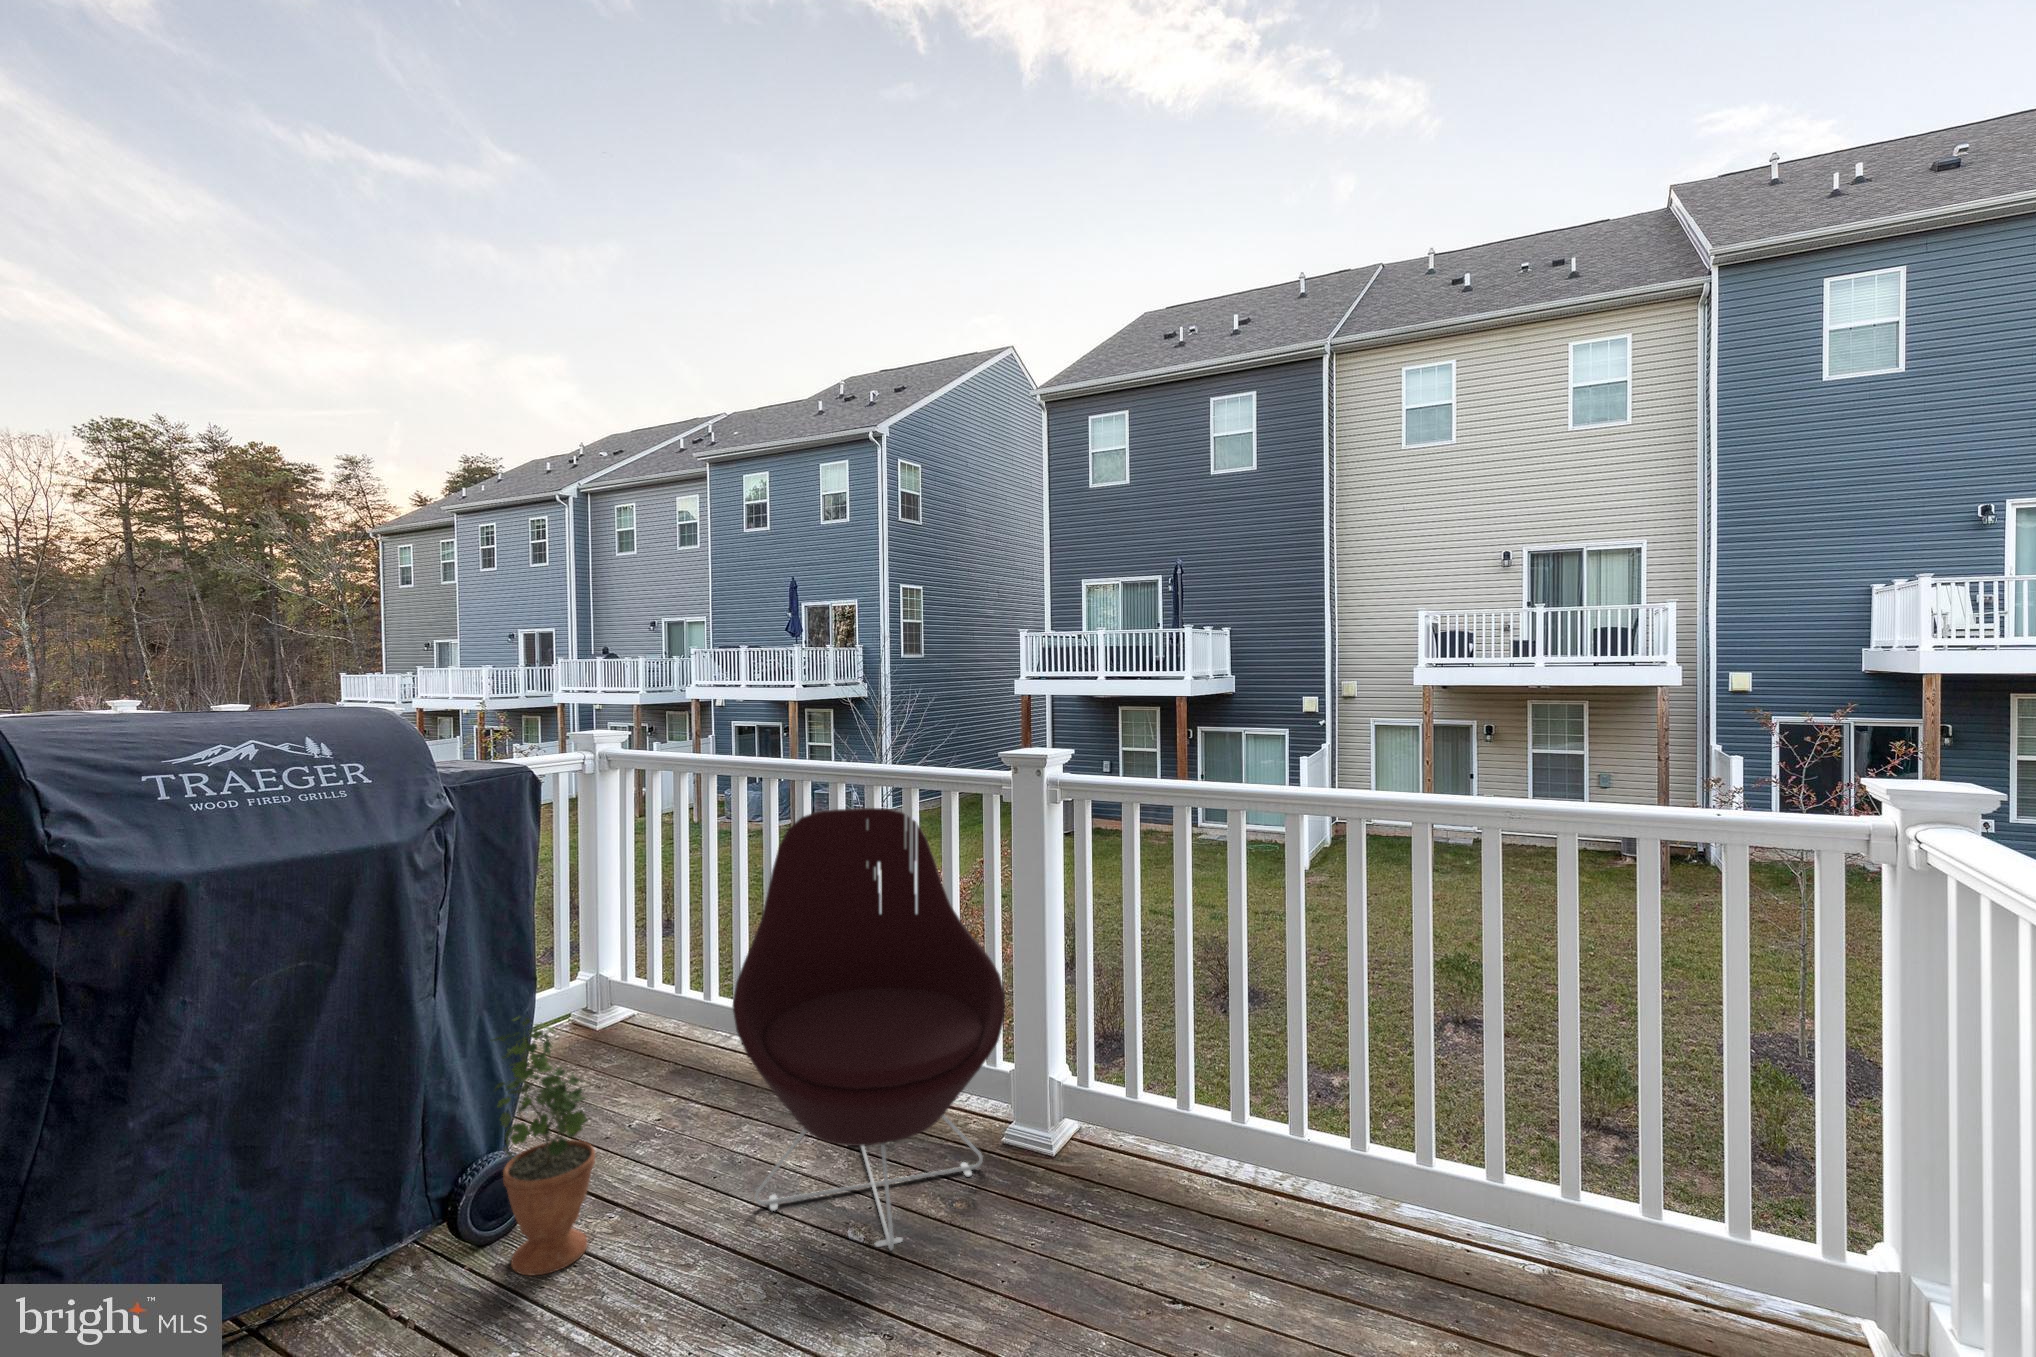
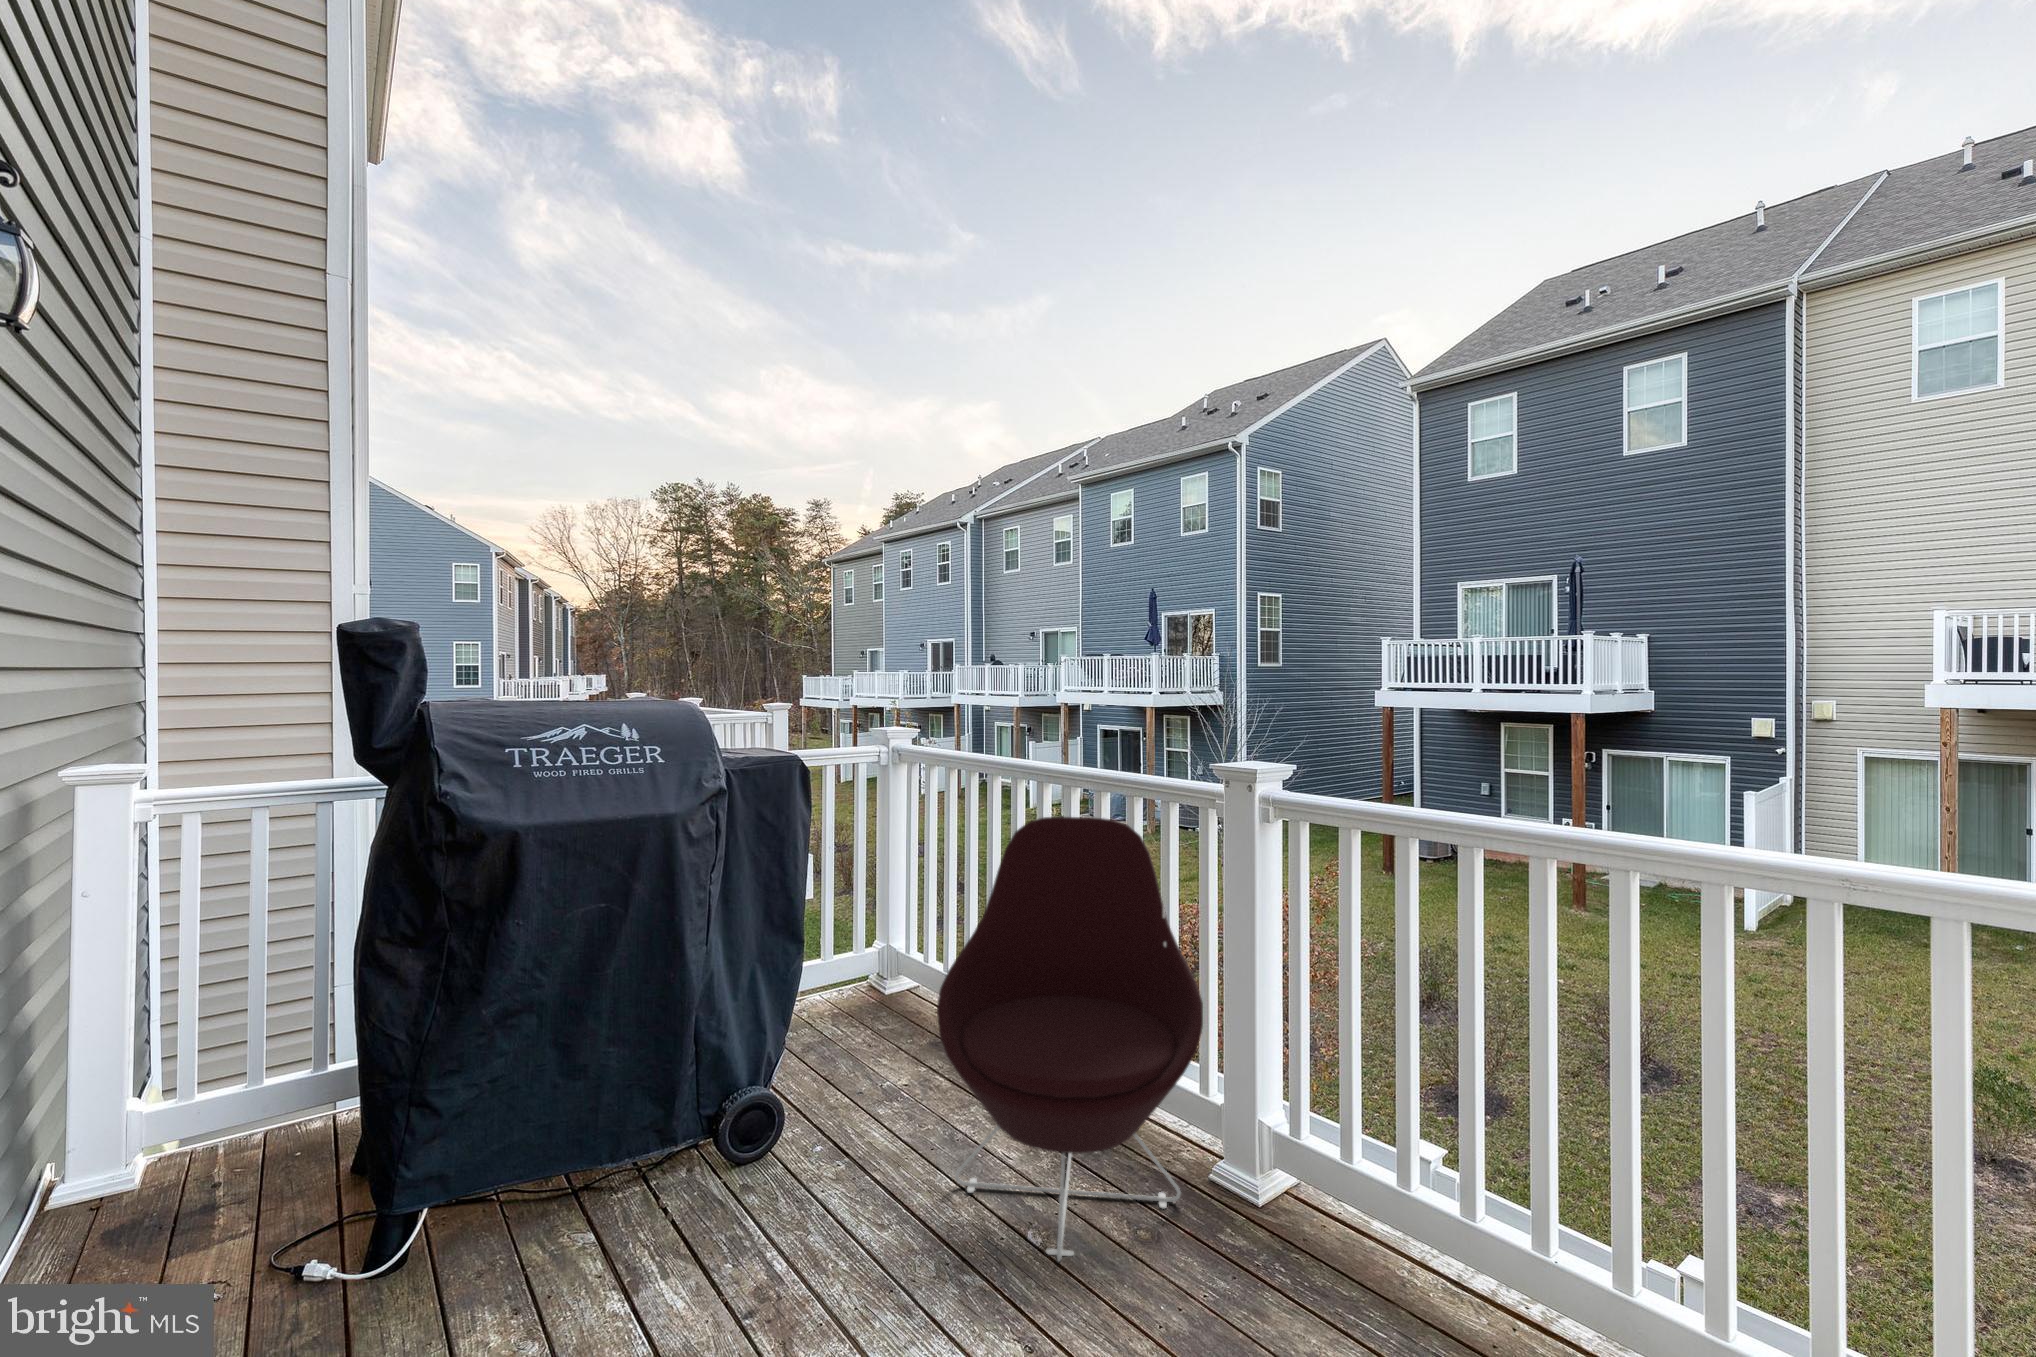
potted plant: present [490,1017,595,1276] -> none [742,972,822,1198]

